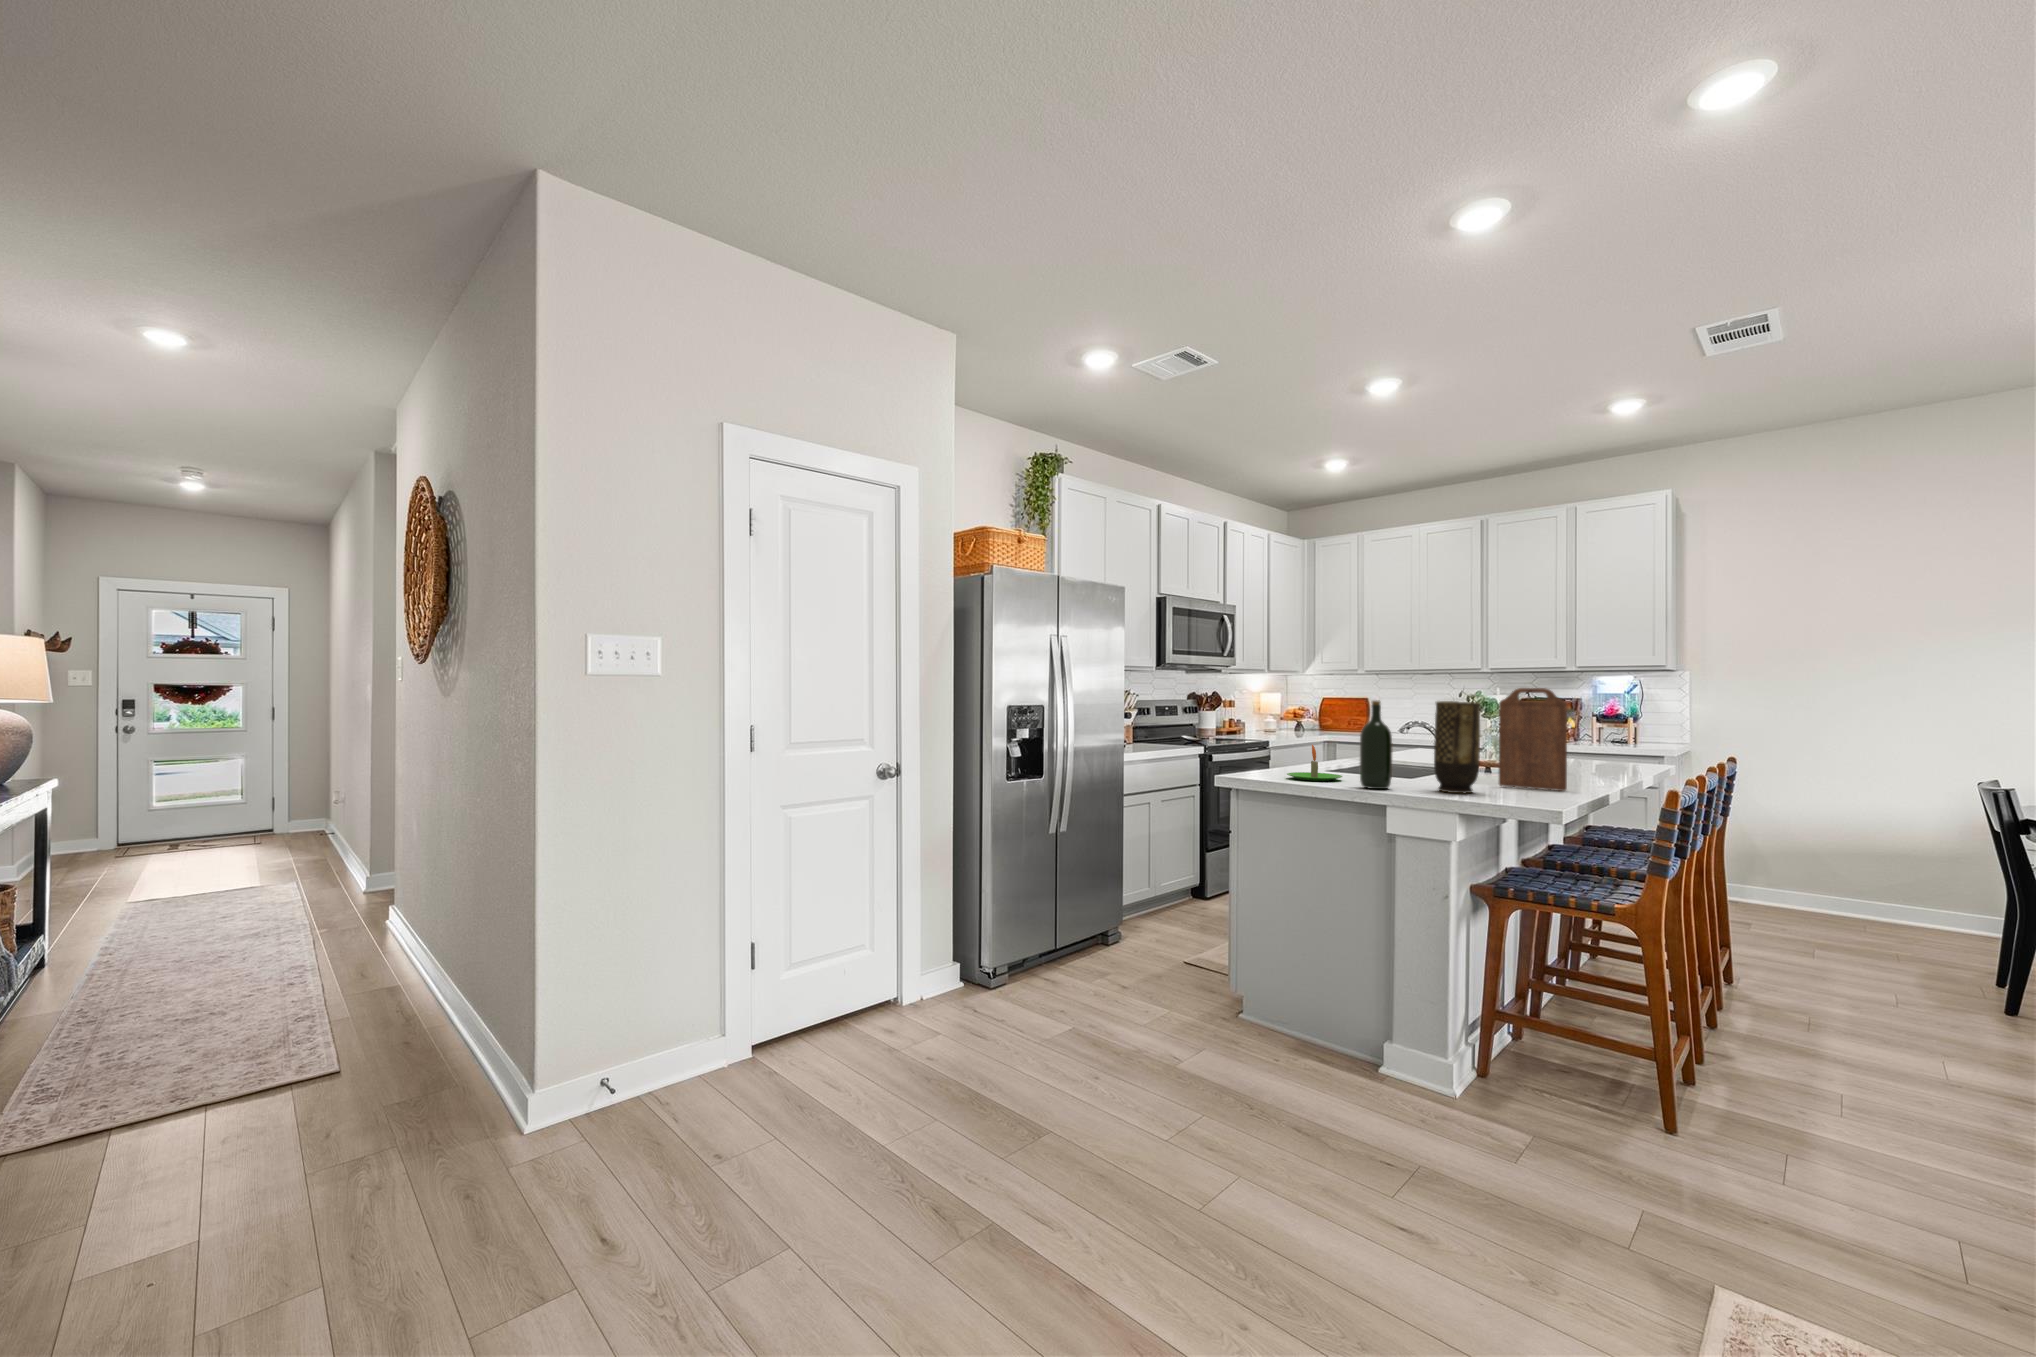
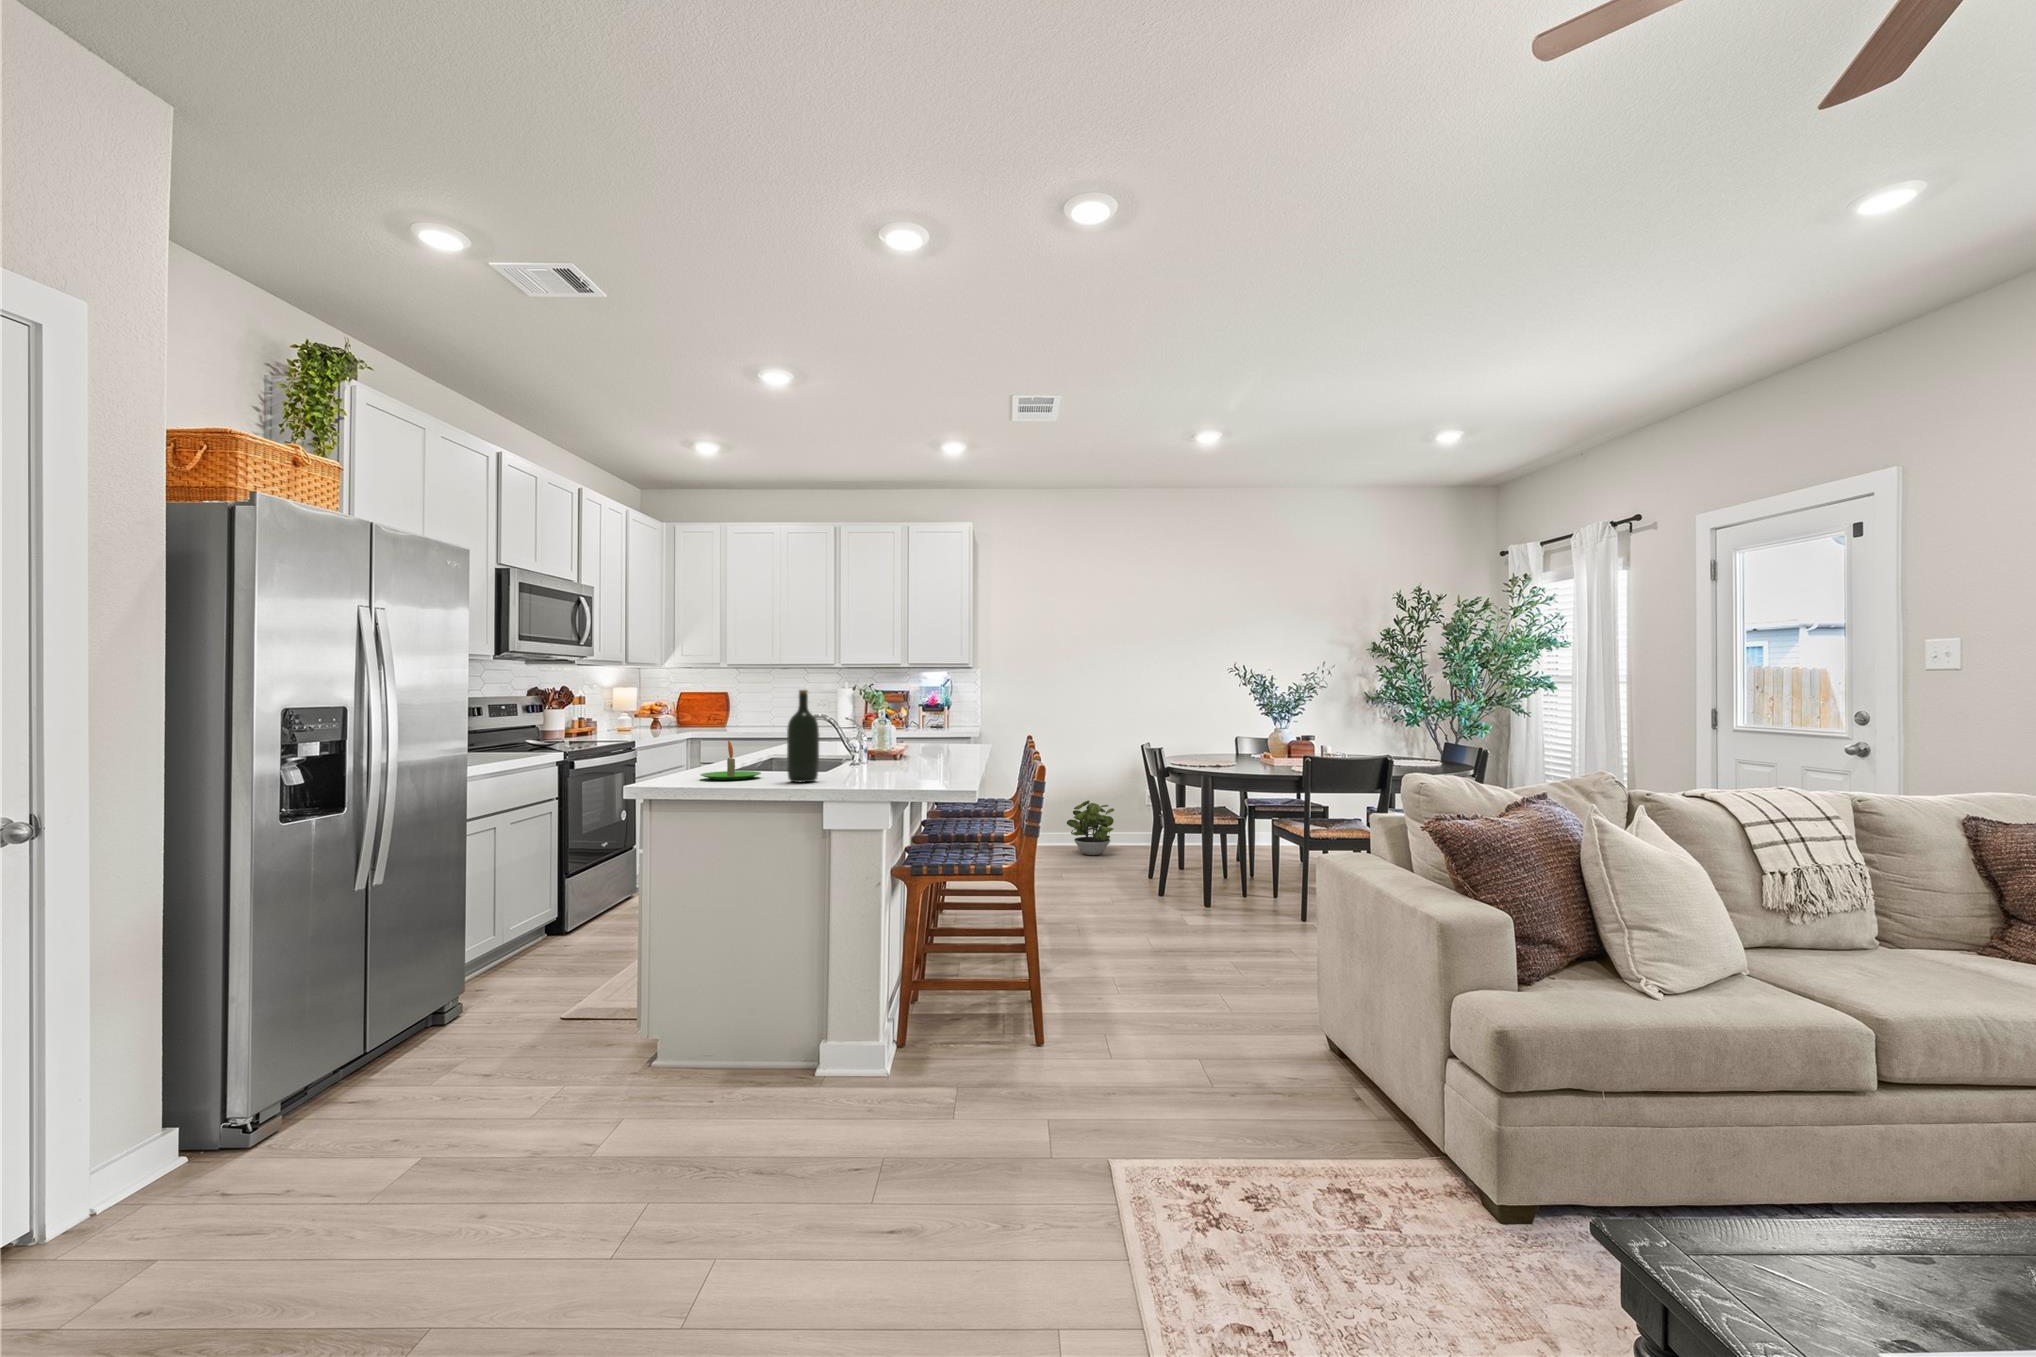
cutting board: present [1499,688,1567,791] -> none [904,676,958,770]
vase: present [1434,701,1480,793] -> none [857,689,898,780]
potted plant: none [1803,850,1893,923] -> present [1067,800,1114,855]

